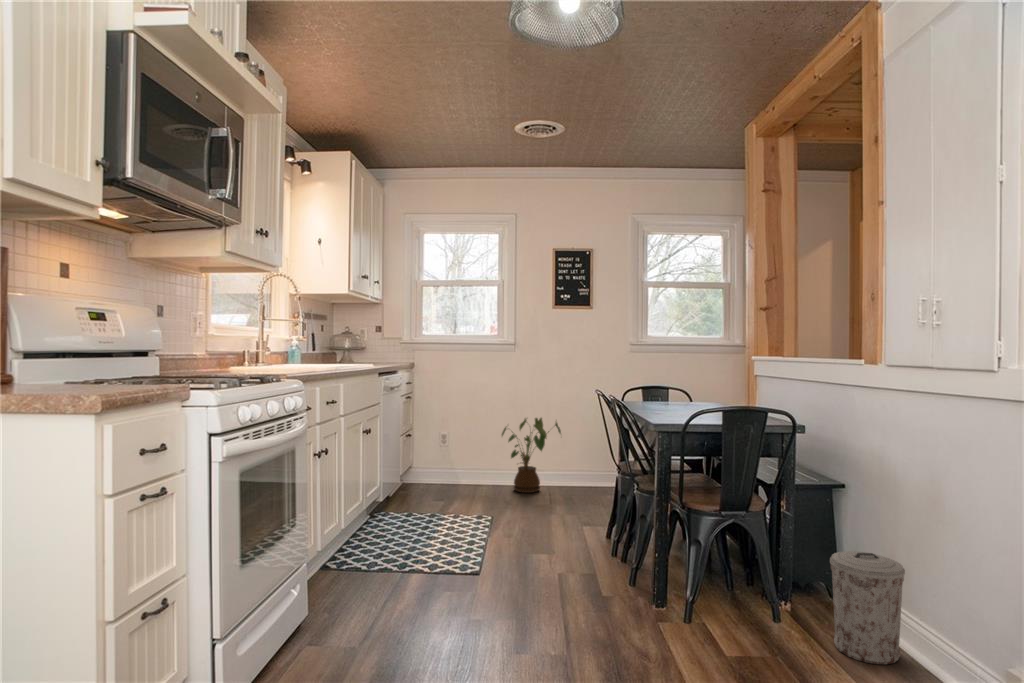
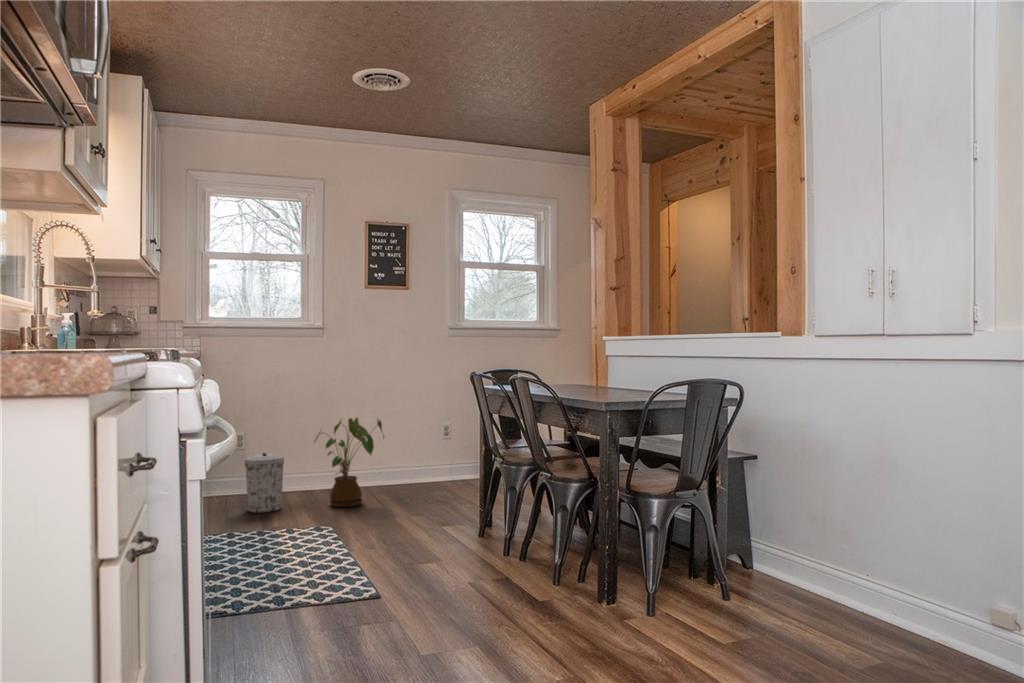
trash can: present [830,551,905,664] -> present [244,453,284,513]

